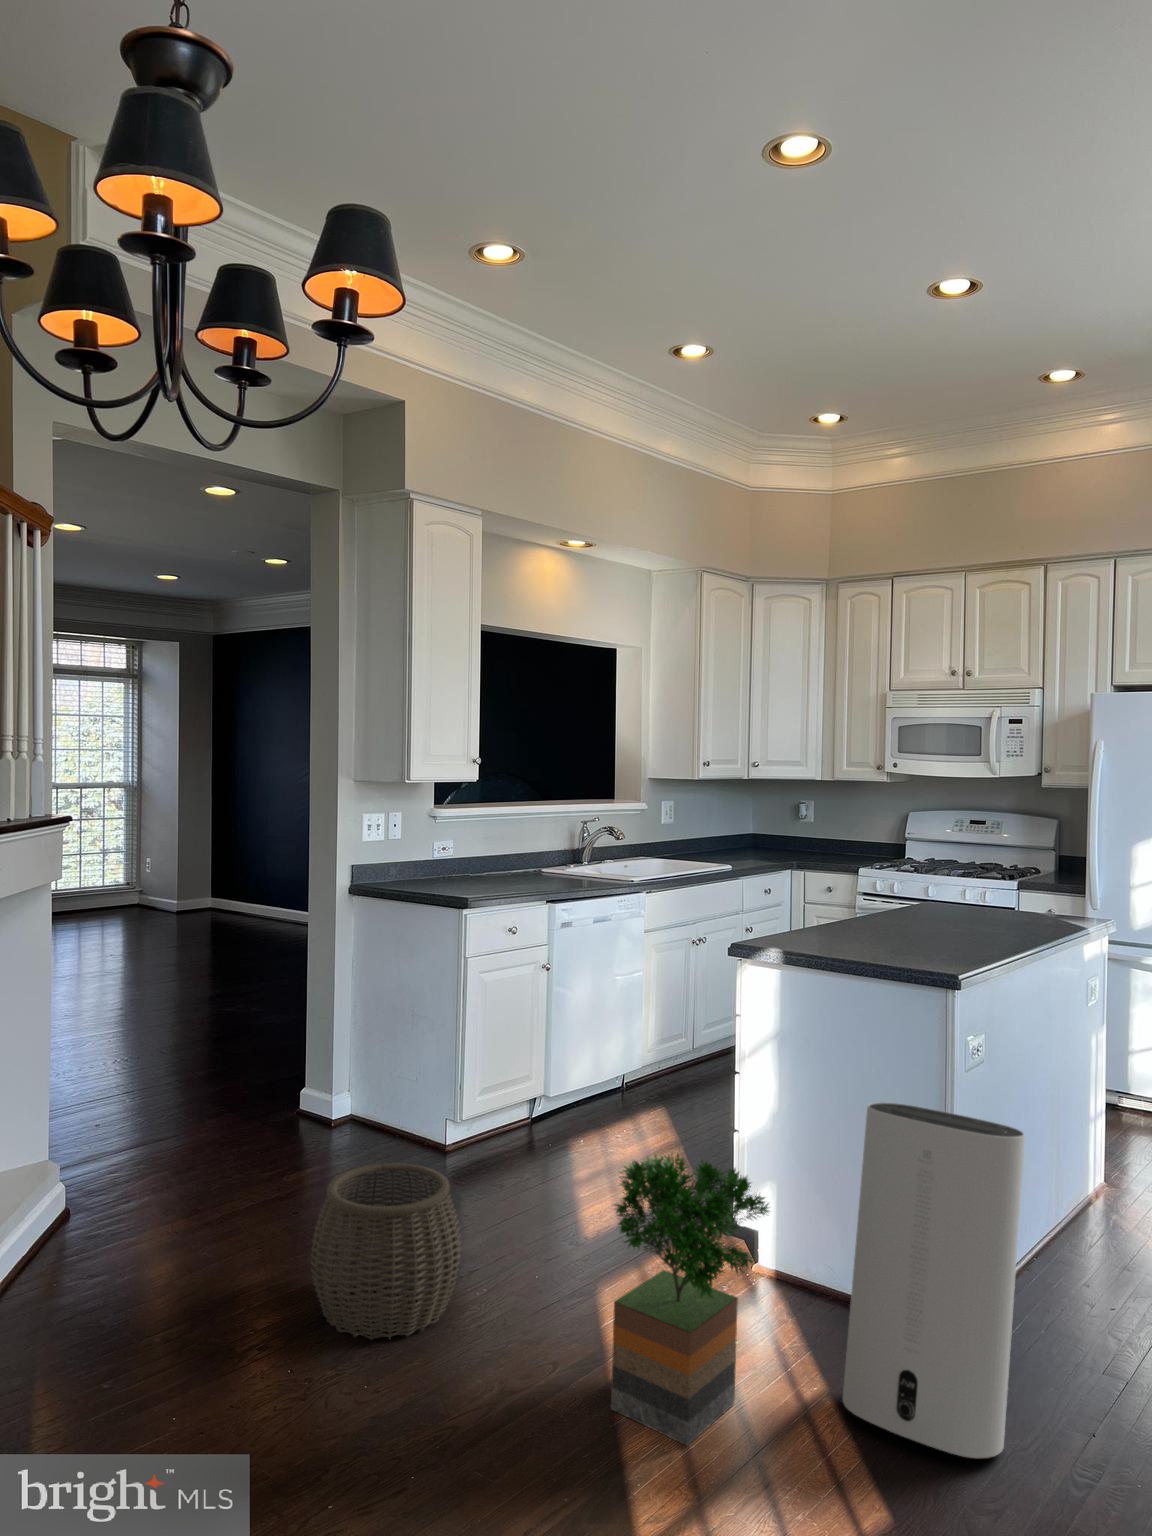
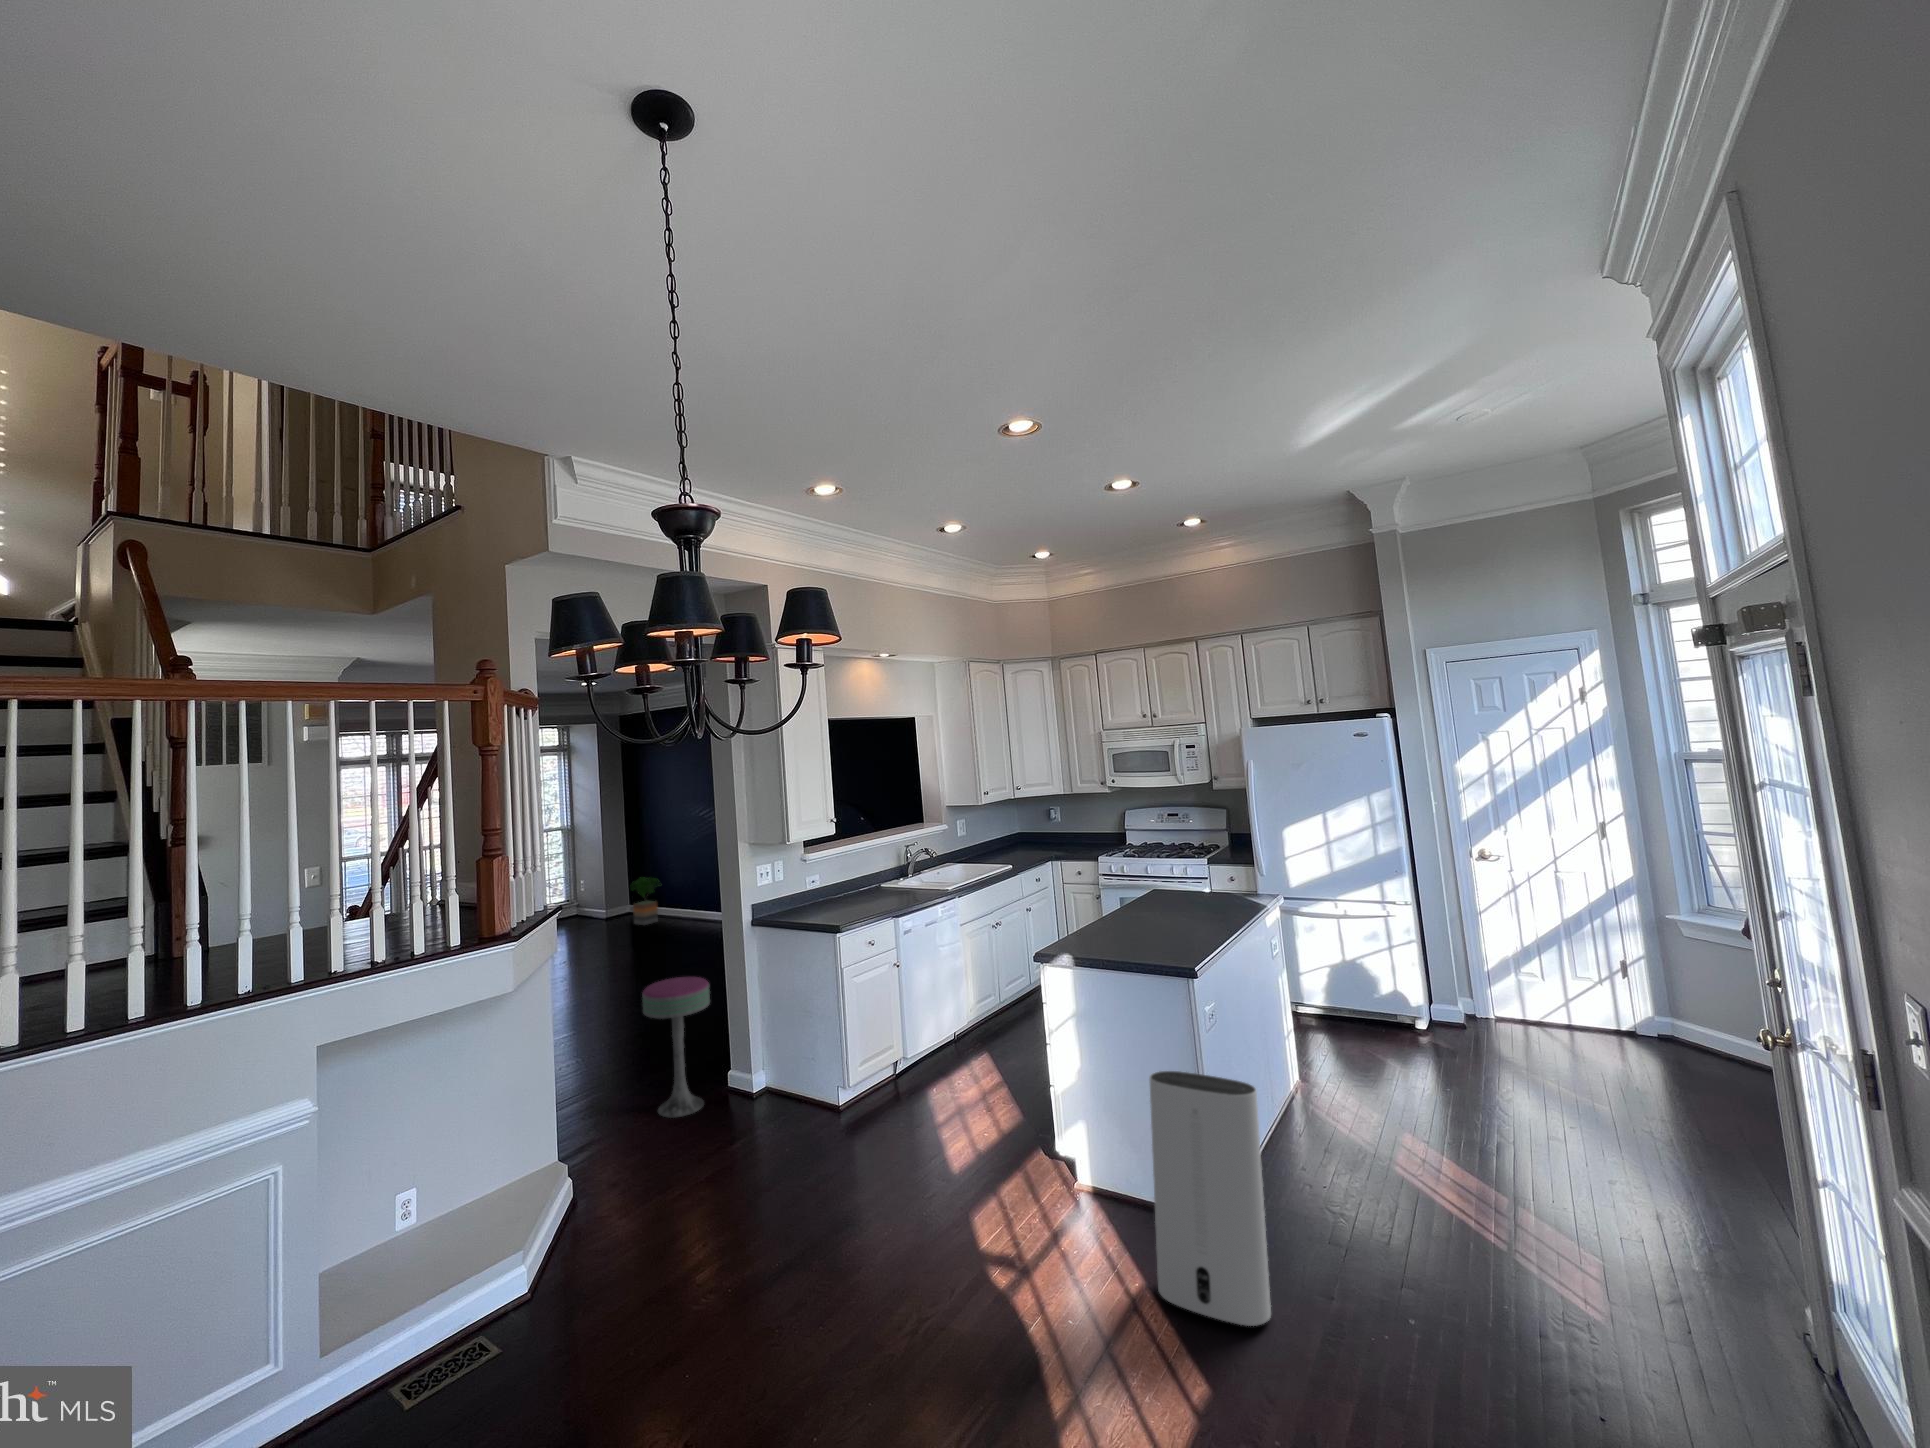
bar stool: none [188,952,283,1133] -> present [642,977,710,1118]
potted tree: present [611,1153,769,1446] -> present [631,877,661,925]
woven basket: present [311,1163,461,1339] -> none [774,1145,879,1285]

